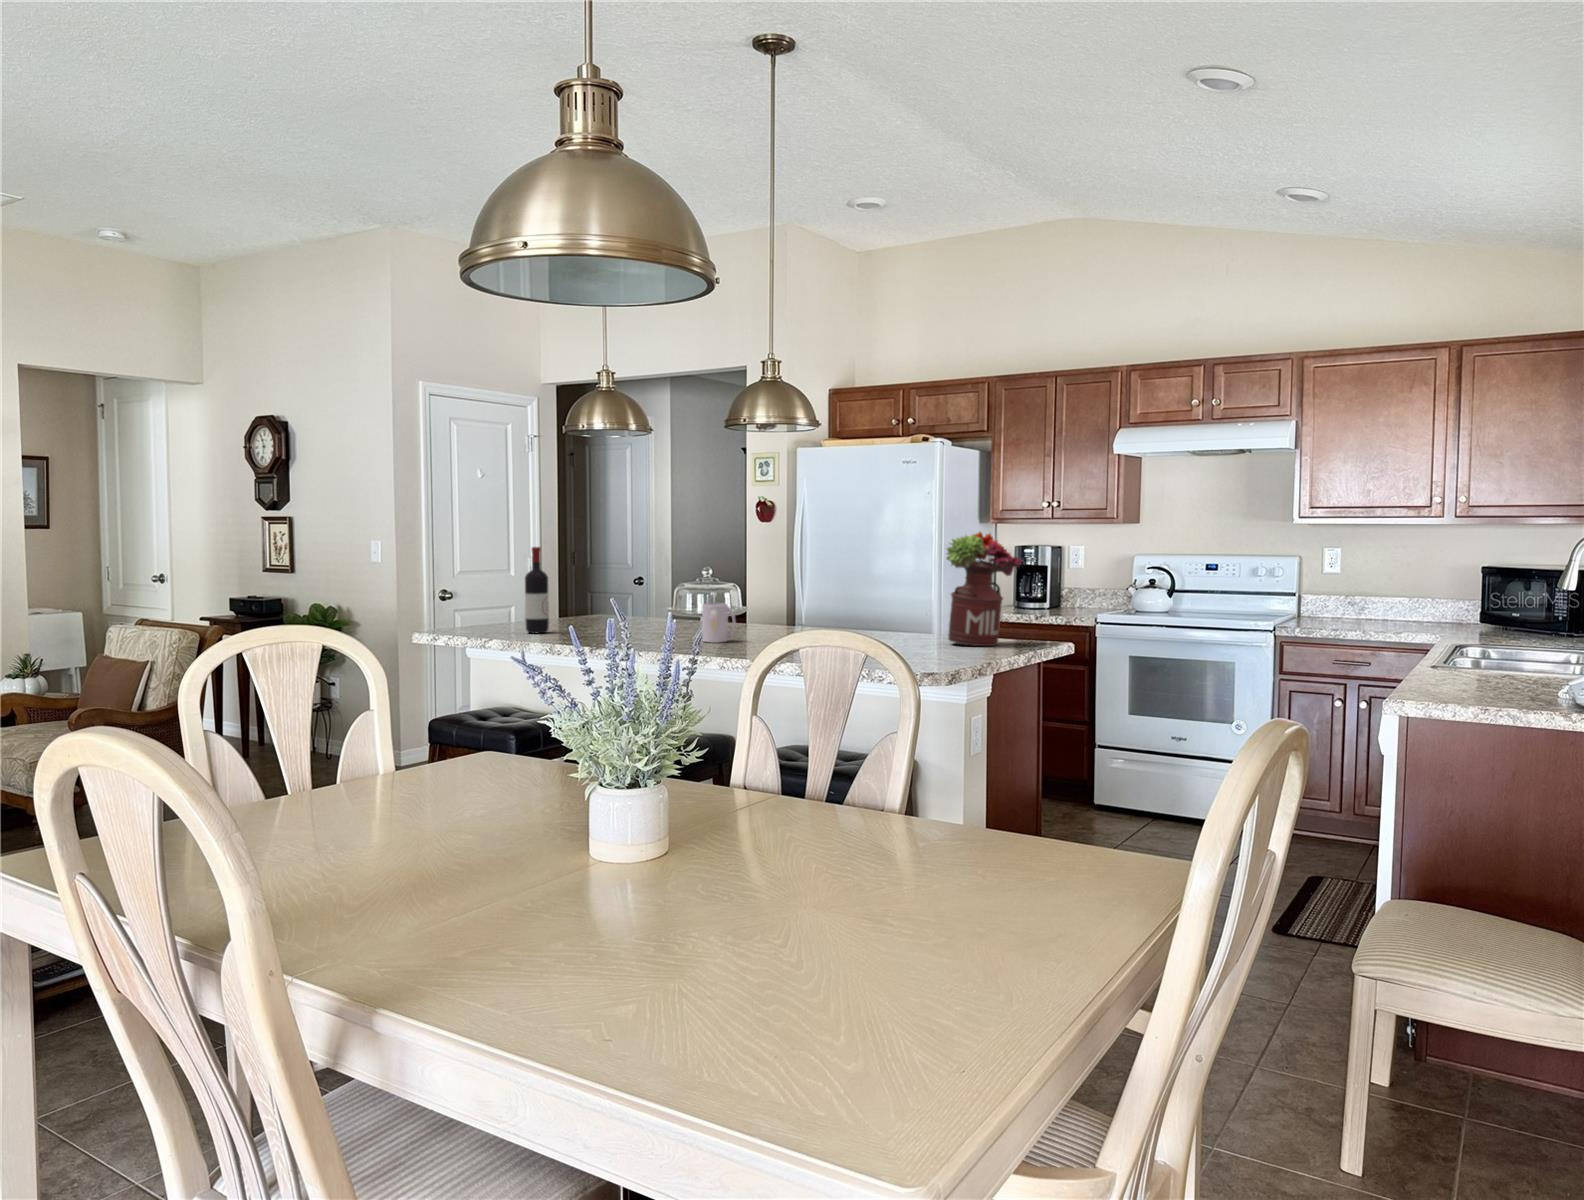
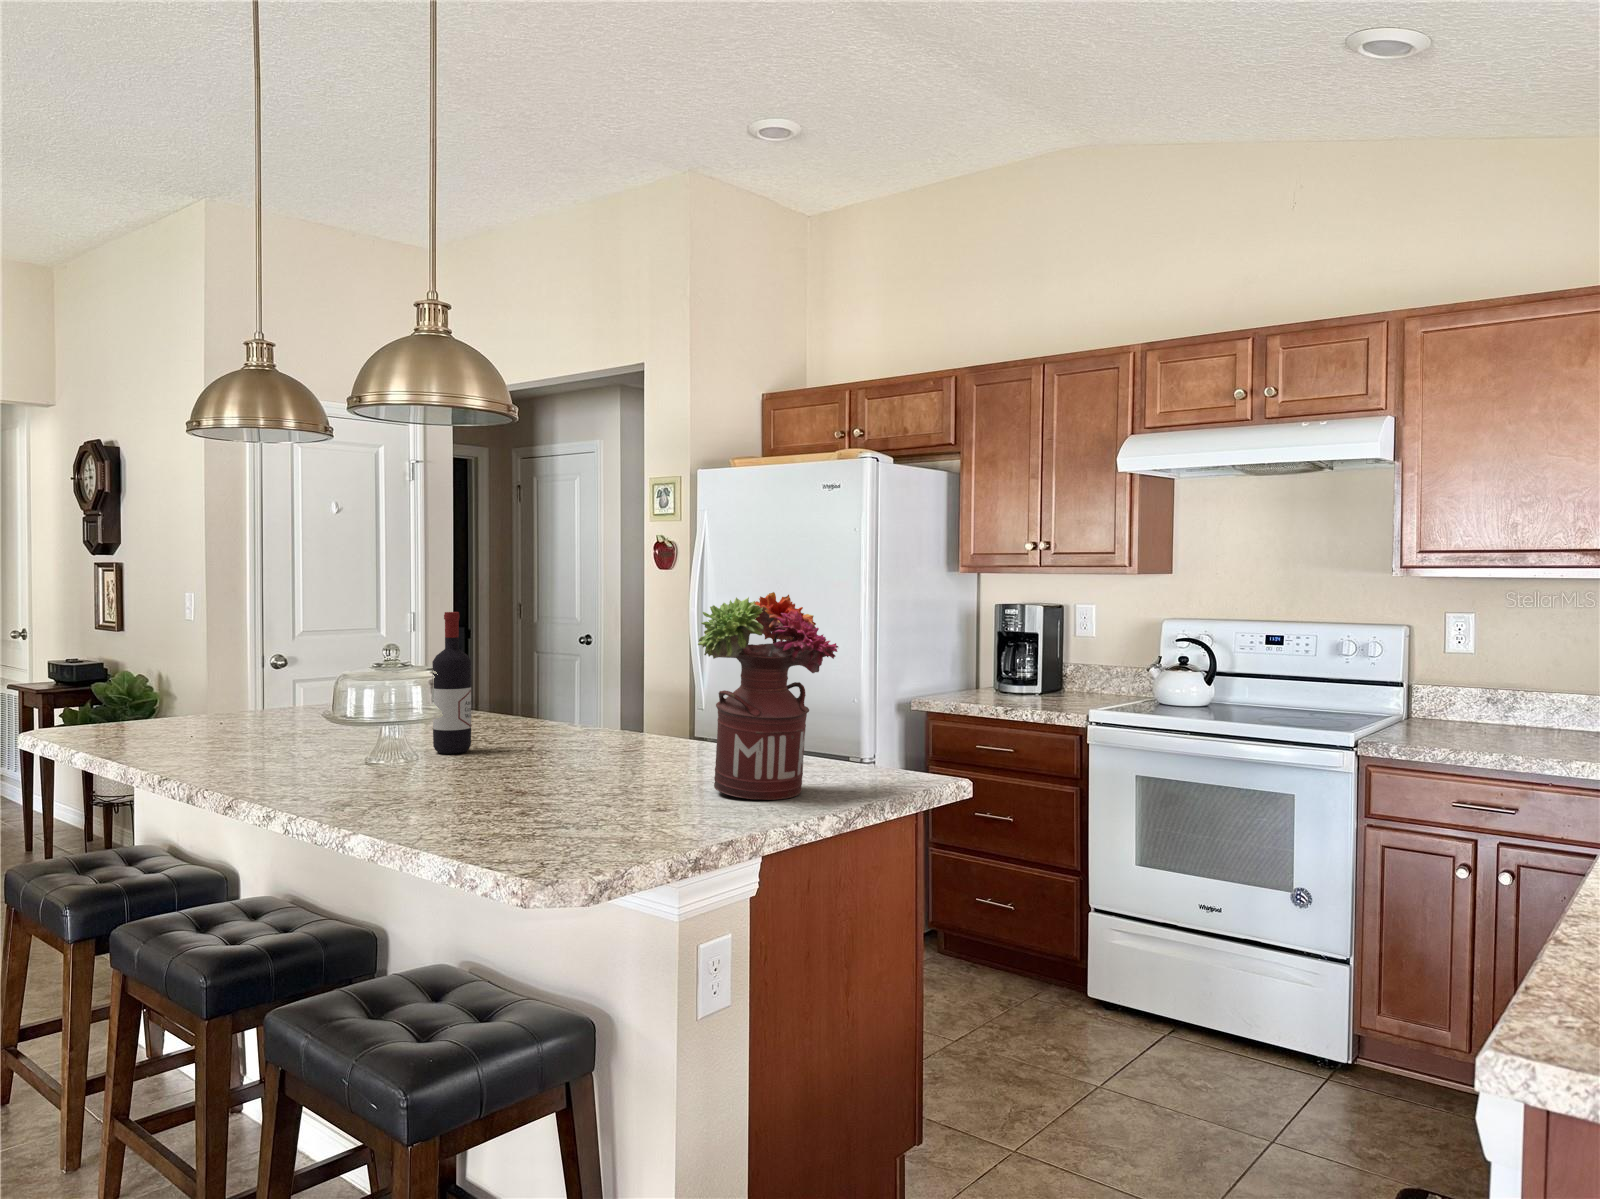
wine bottle: present [525,547,549,634] -> present [432,612,471,754]
mug: present [702,603,736,643] -> none [325,707,382,777]

